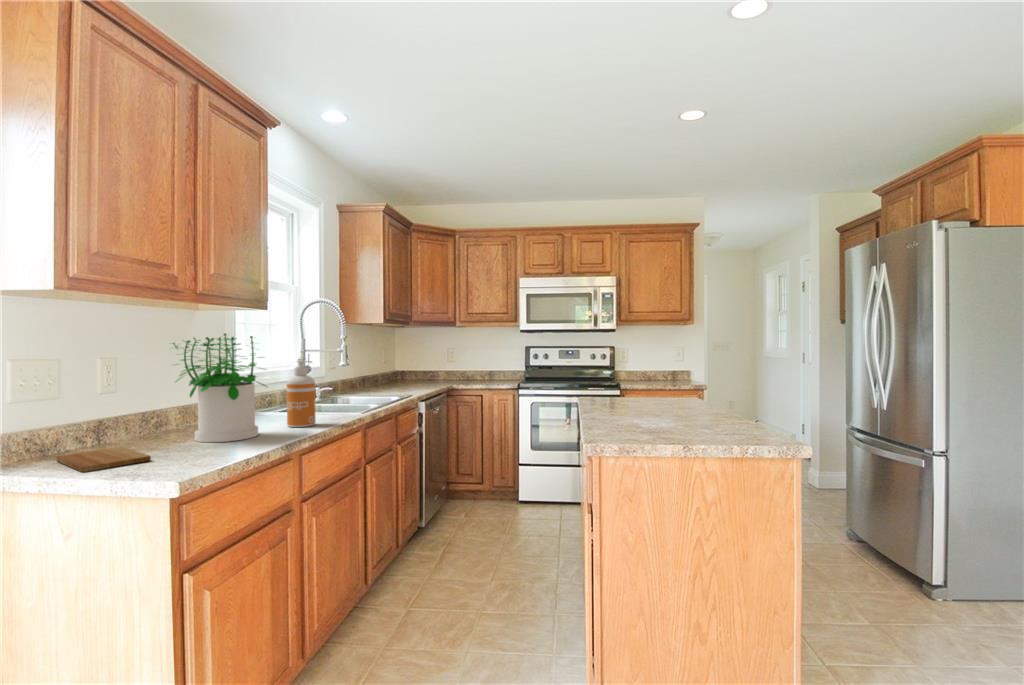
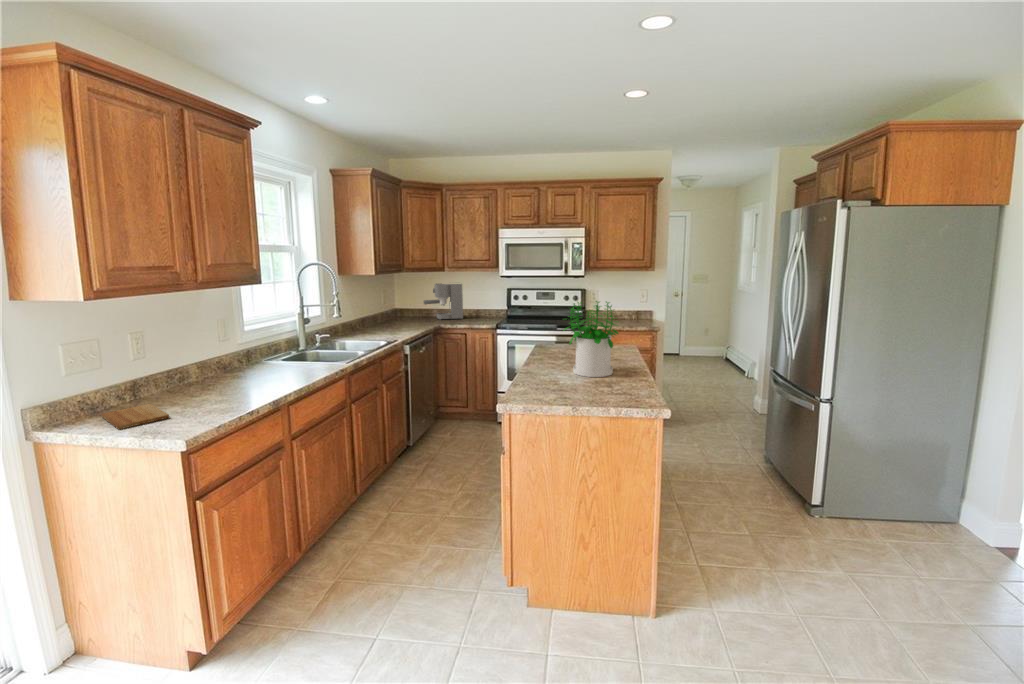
potted plant: present [173,333,267,442] -> present [564,301,618,377]
coffee maker: none [430,341,475,382] -> present [424,283,463,320]
soap dispenser: present [287,360,316,427] -> none [279,327,305,380]

